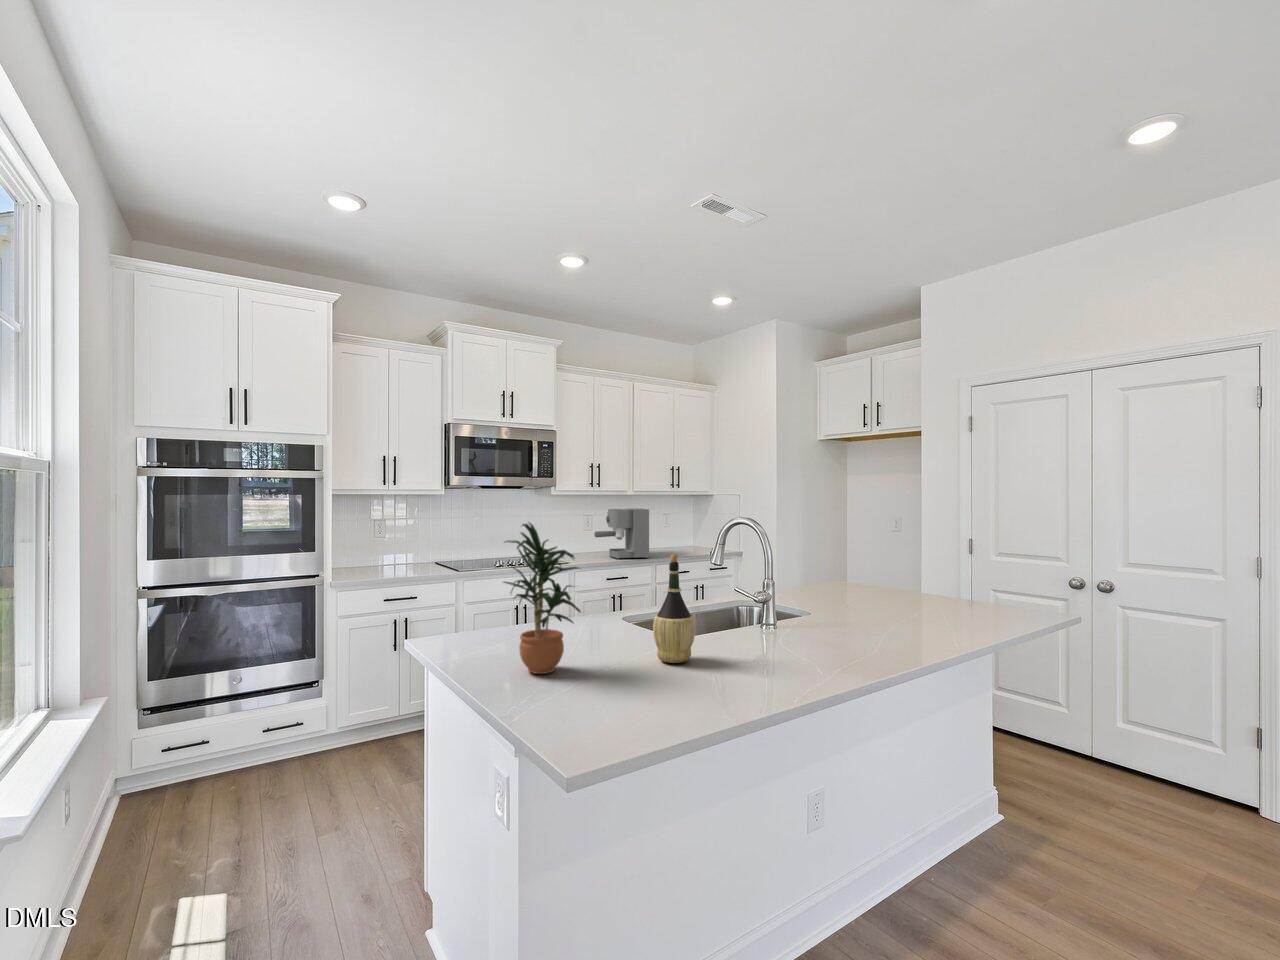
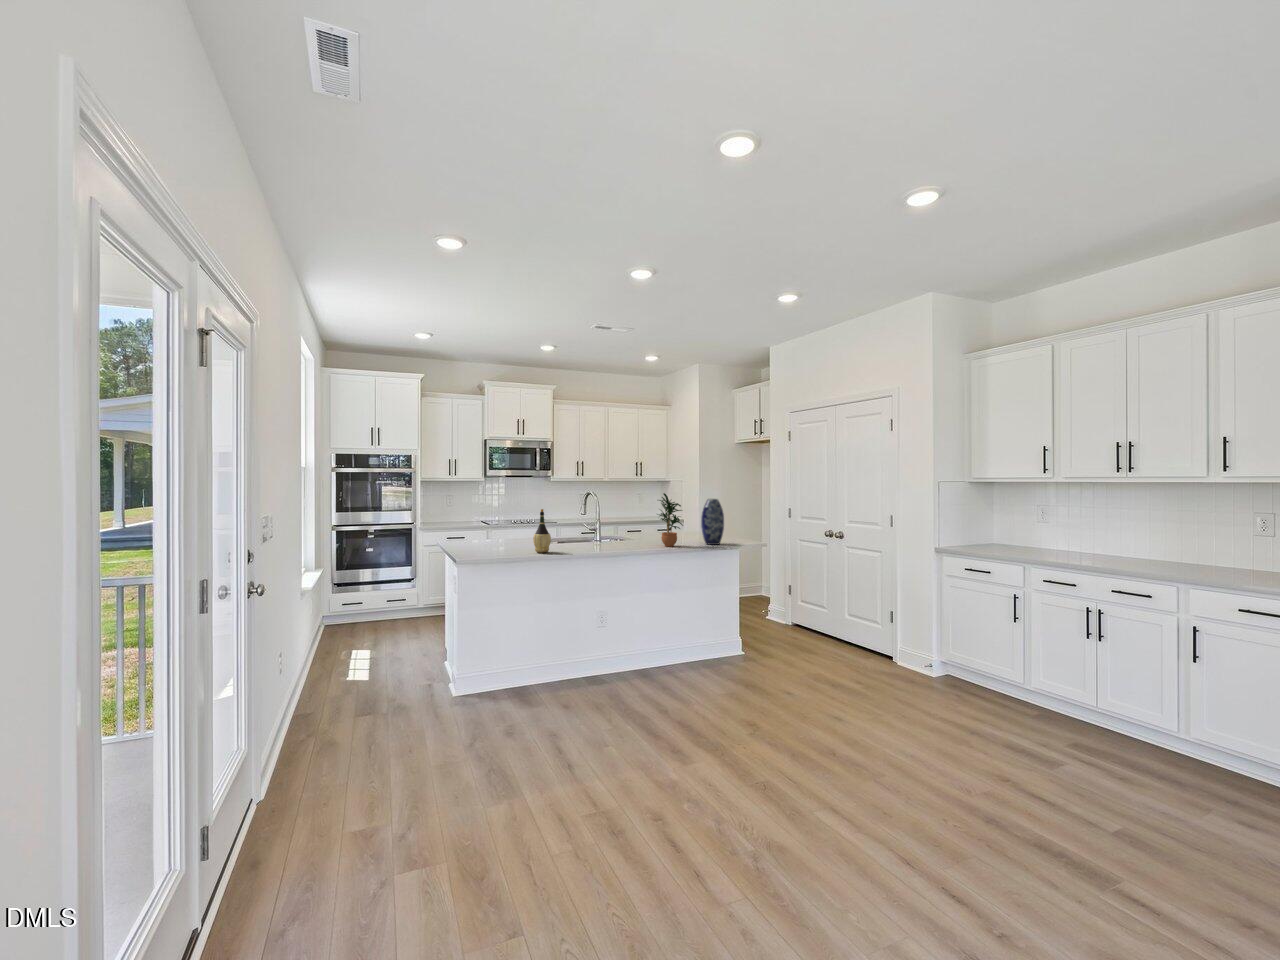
coffee maker: present [594,508,649,559] -> none [579,490,612,521]
potted plant: present [503,523,581,674] -> present [657,493,683,547]
vase: none [935,524,984,615] -> present [701,499,724,545]

